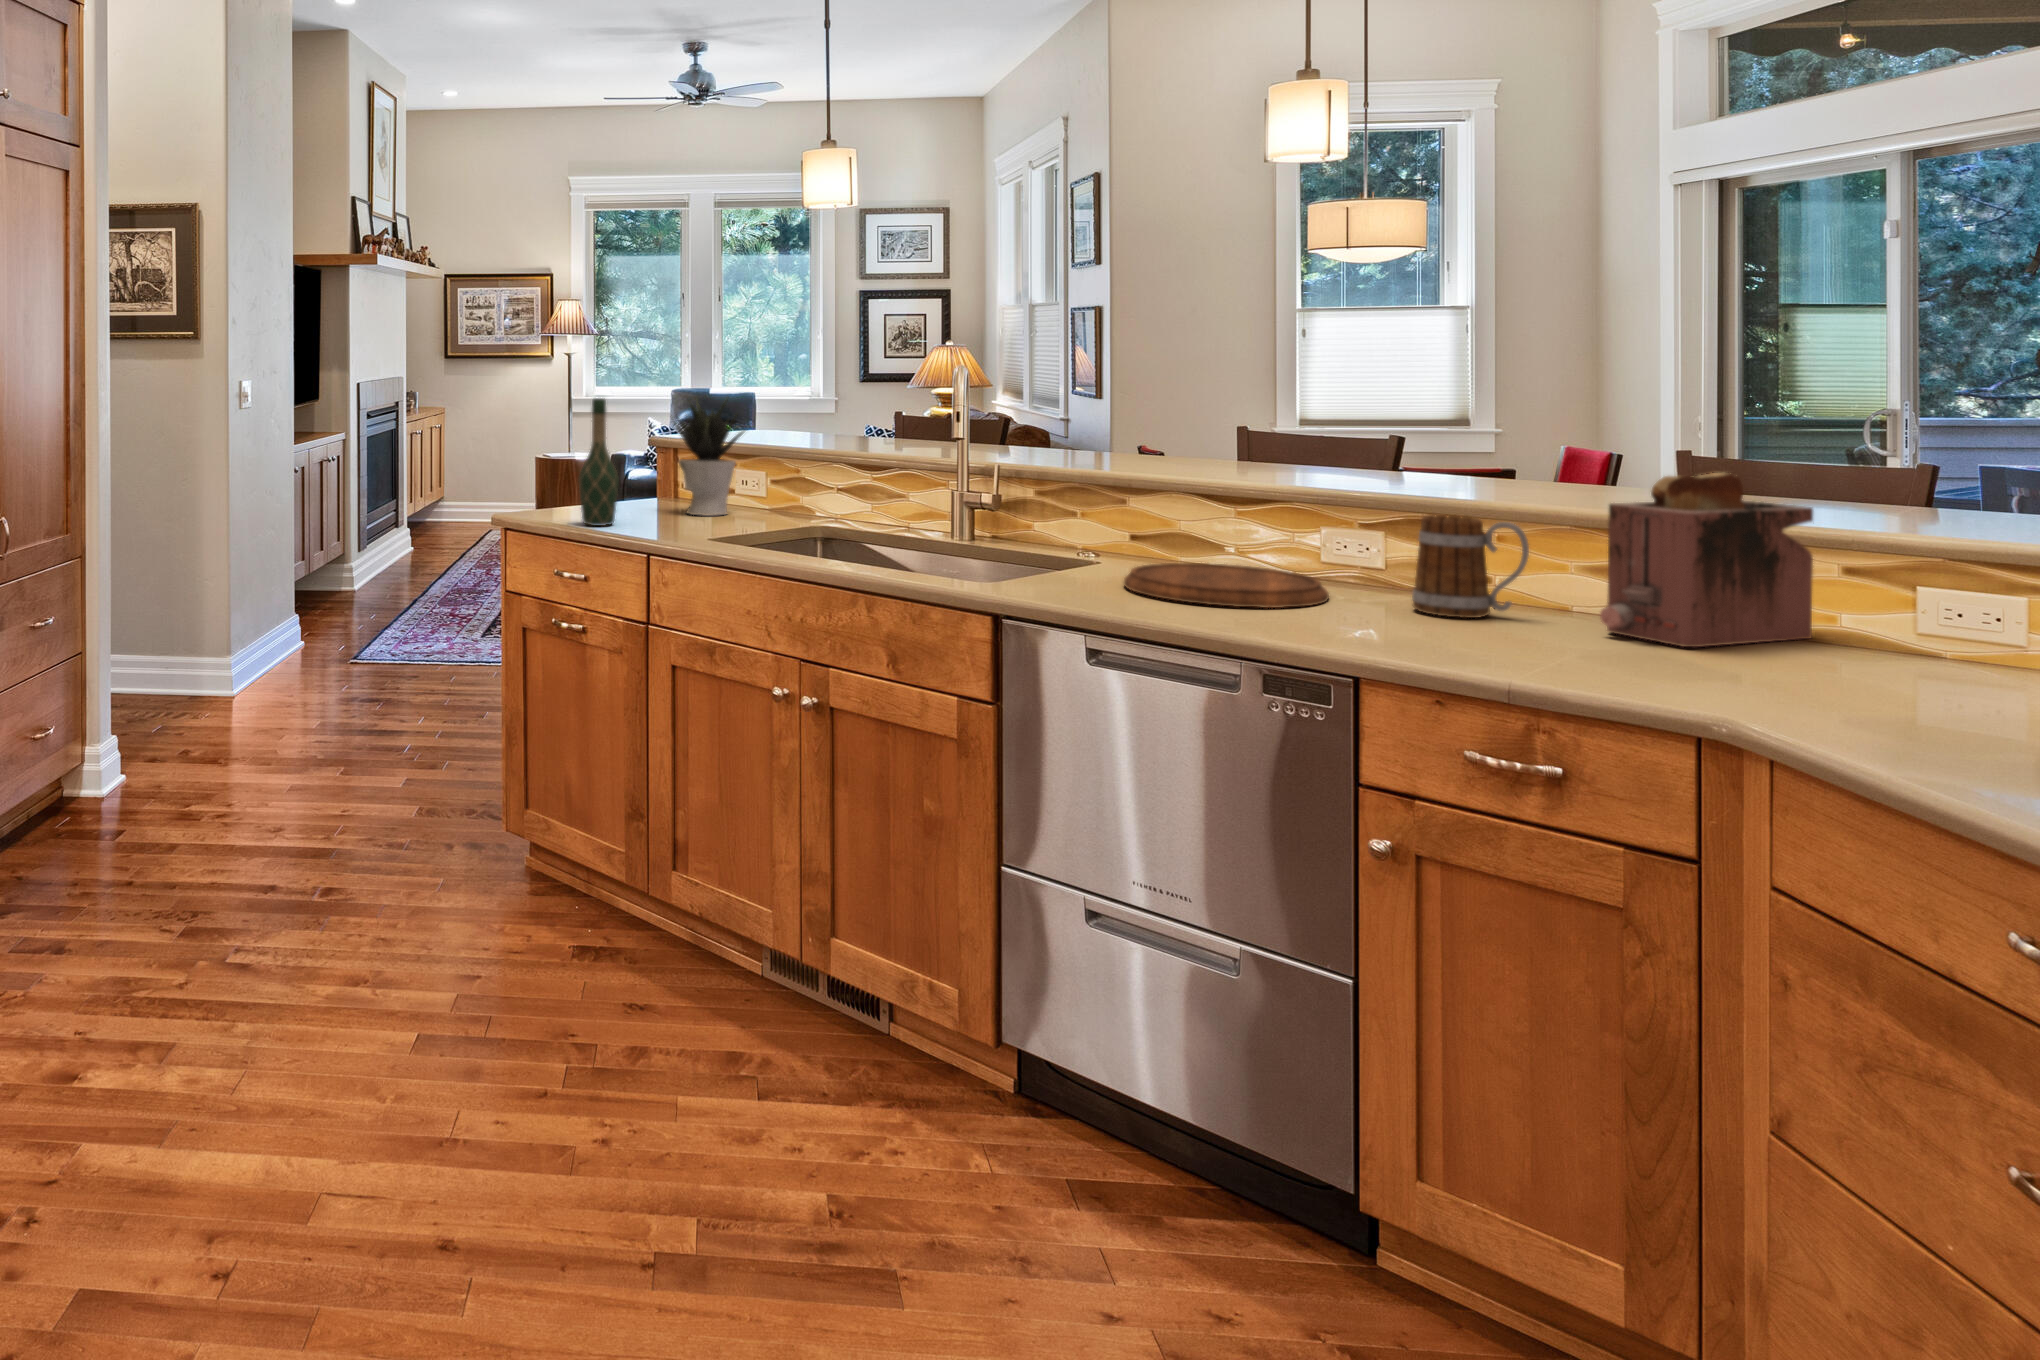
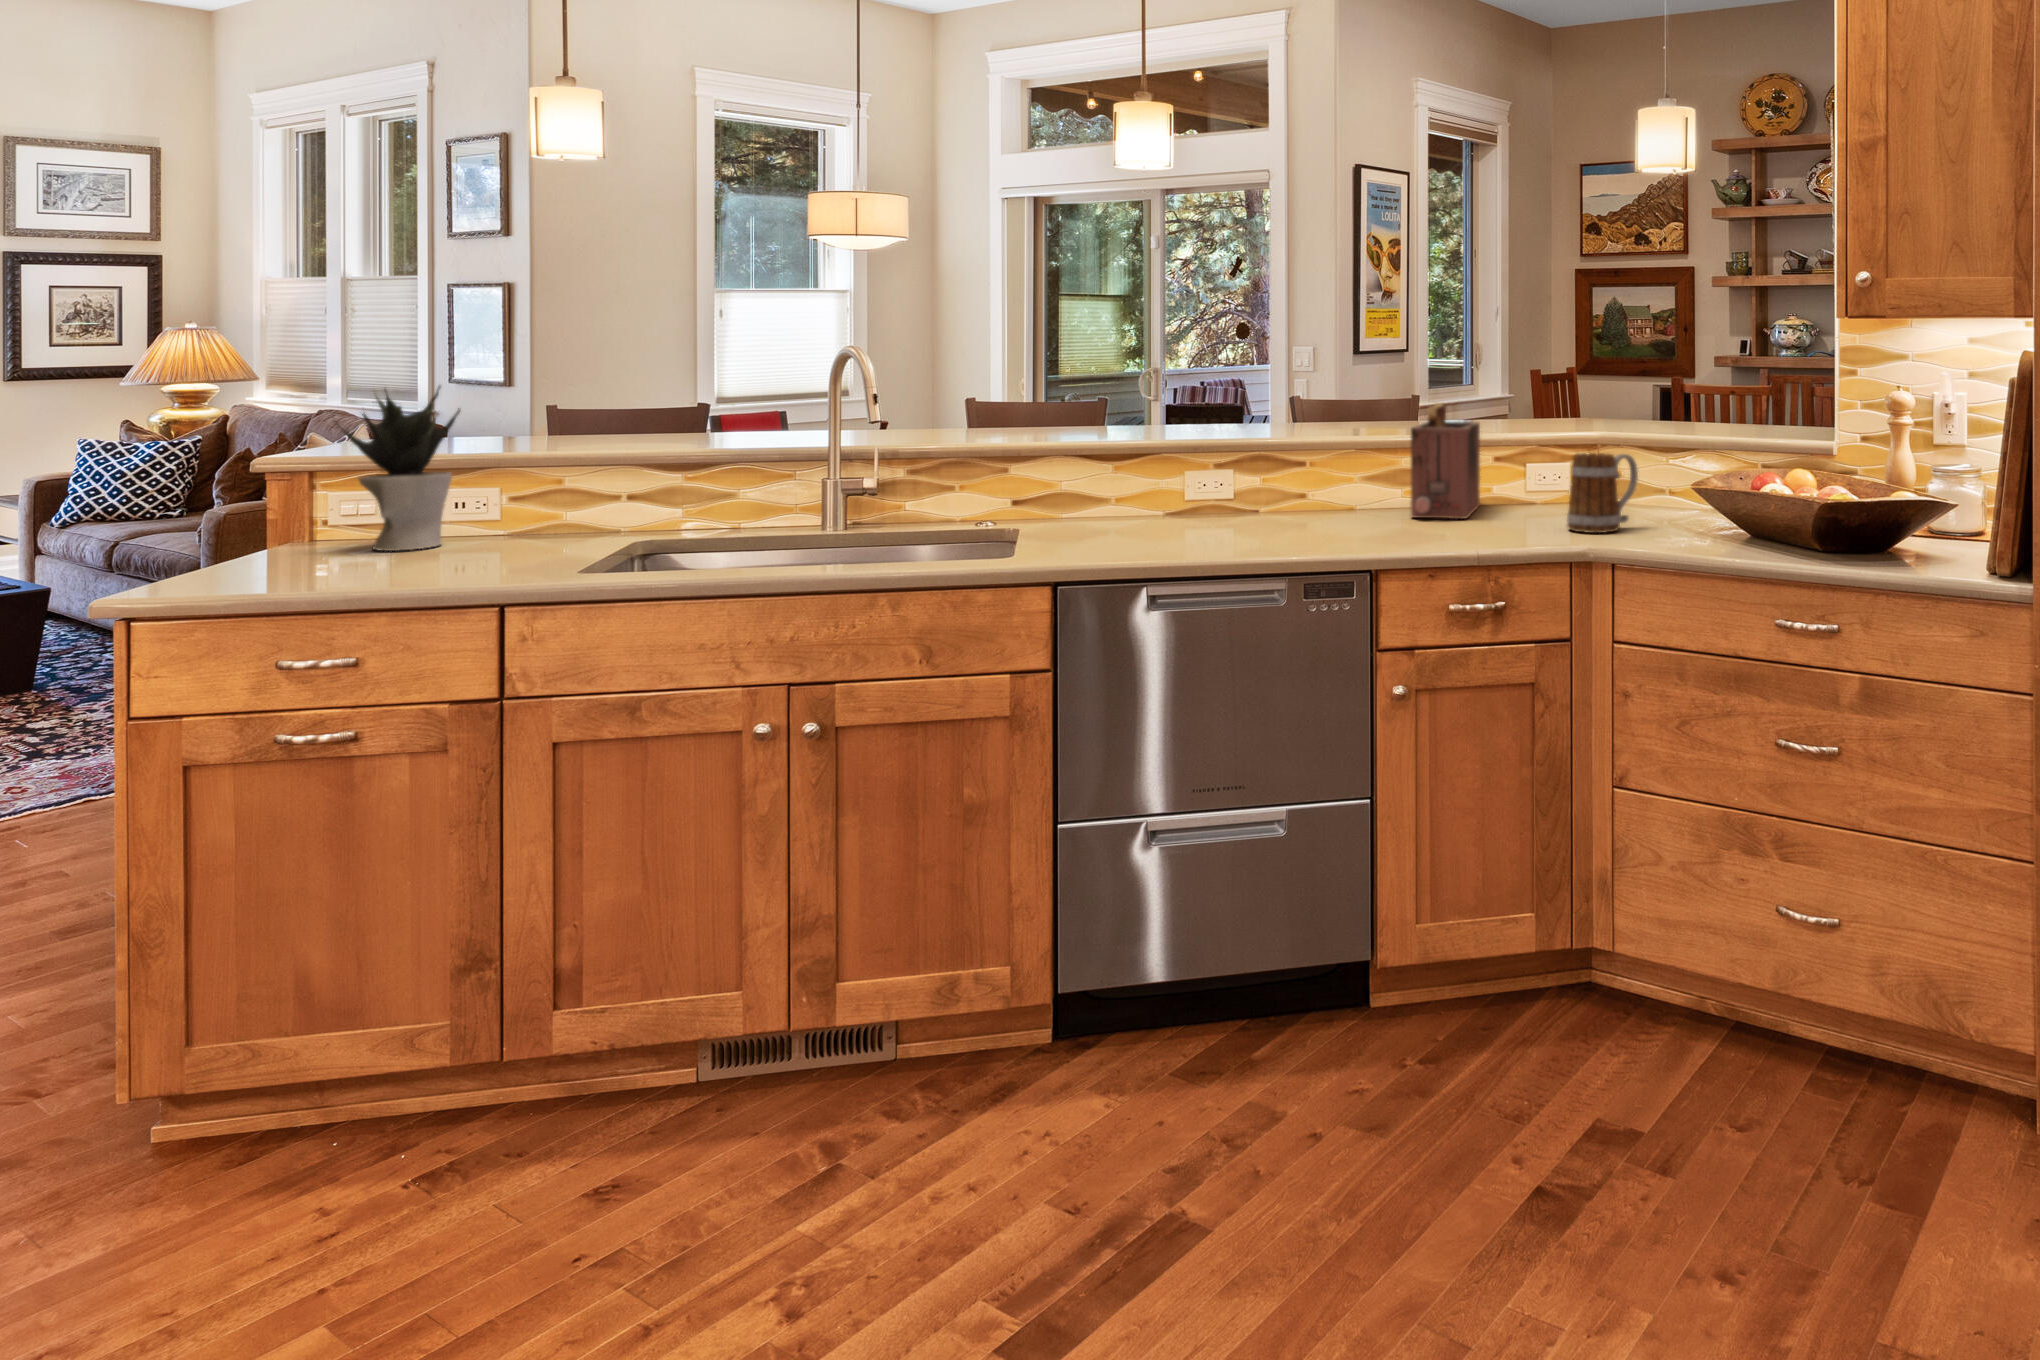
wine bottle: present [578,398,619,526] -> none [262,394,335,582]
mug: present [1412,515,1529,618] -> present [1567,453,1638,533]
cutting board: present [1124,563,1329,608] -> none [1075,510,1240,543]

